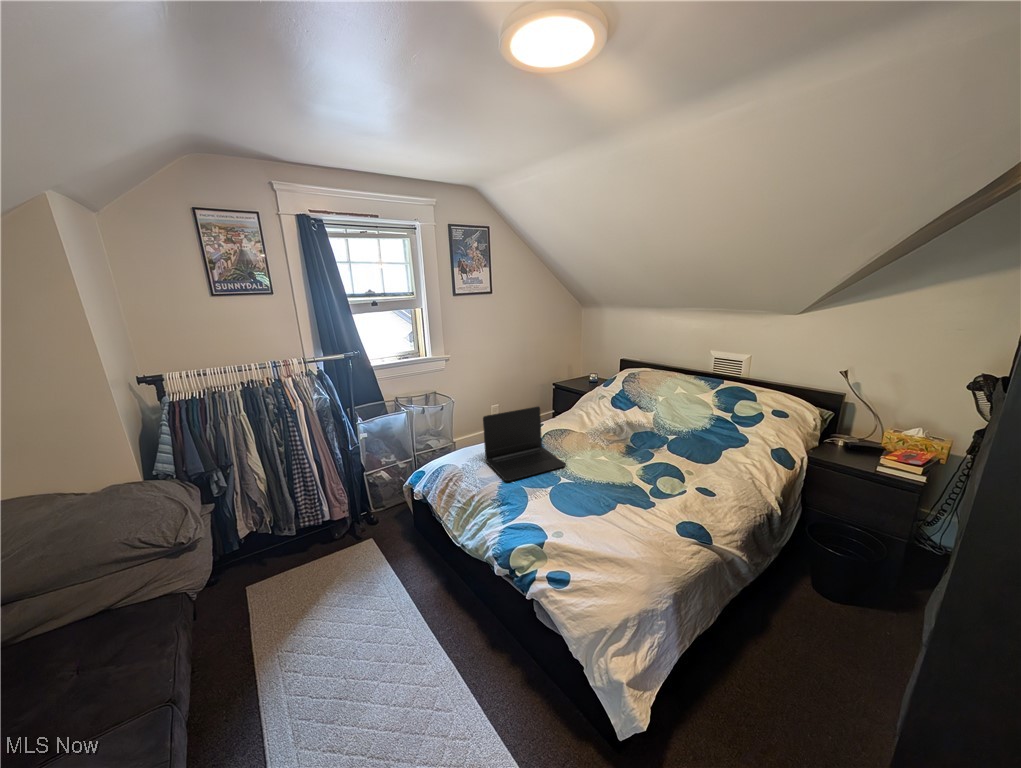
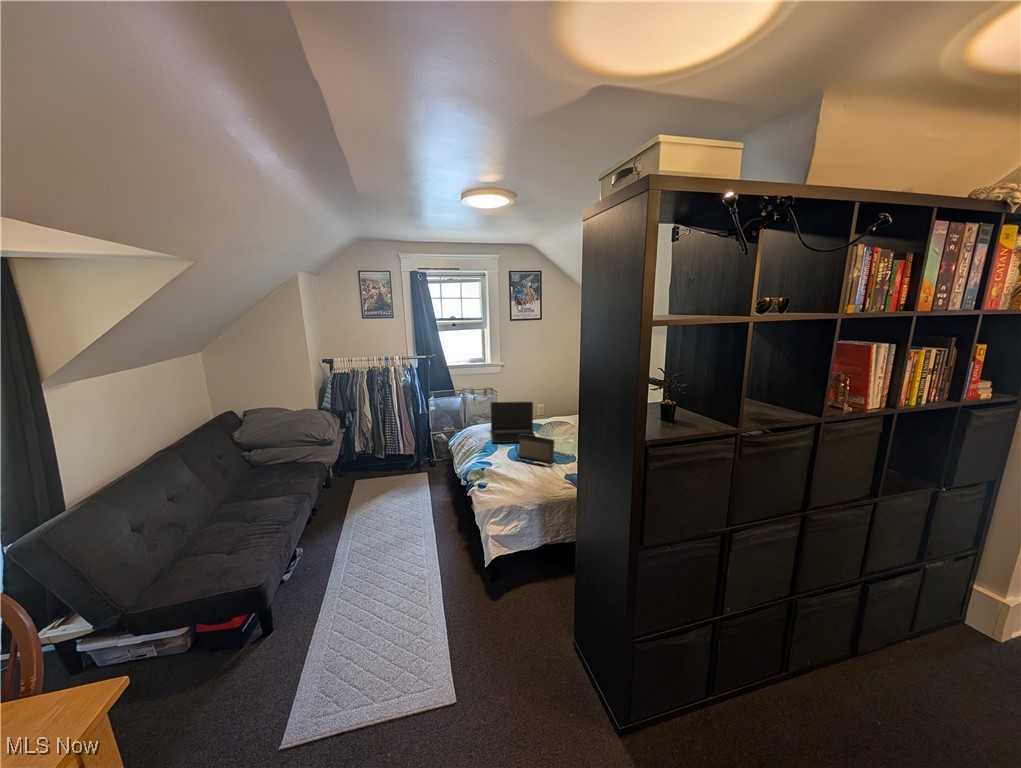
handbag: none [564,464,632,511] -> present [516,434,554,466]

